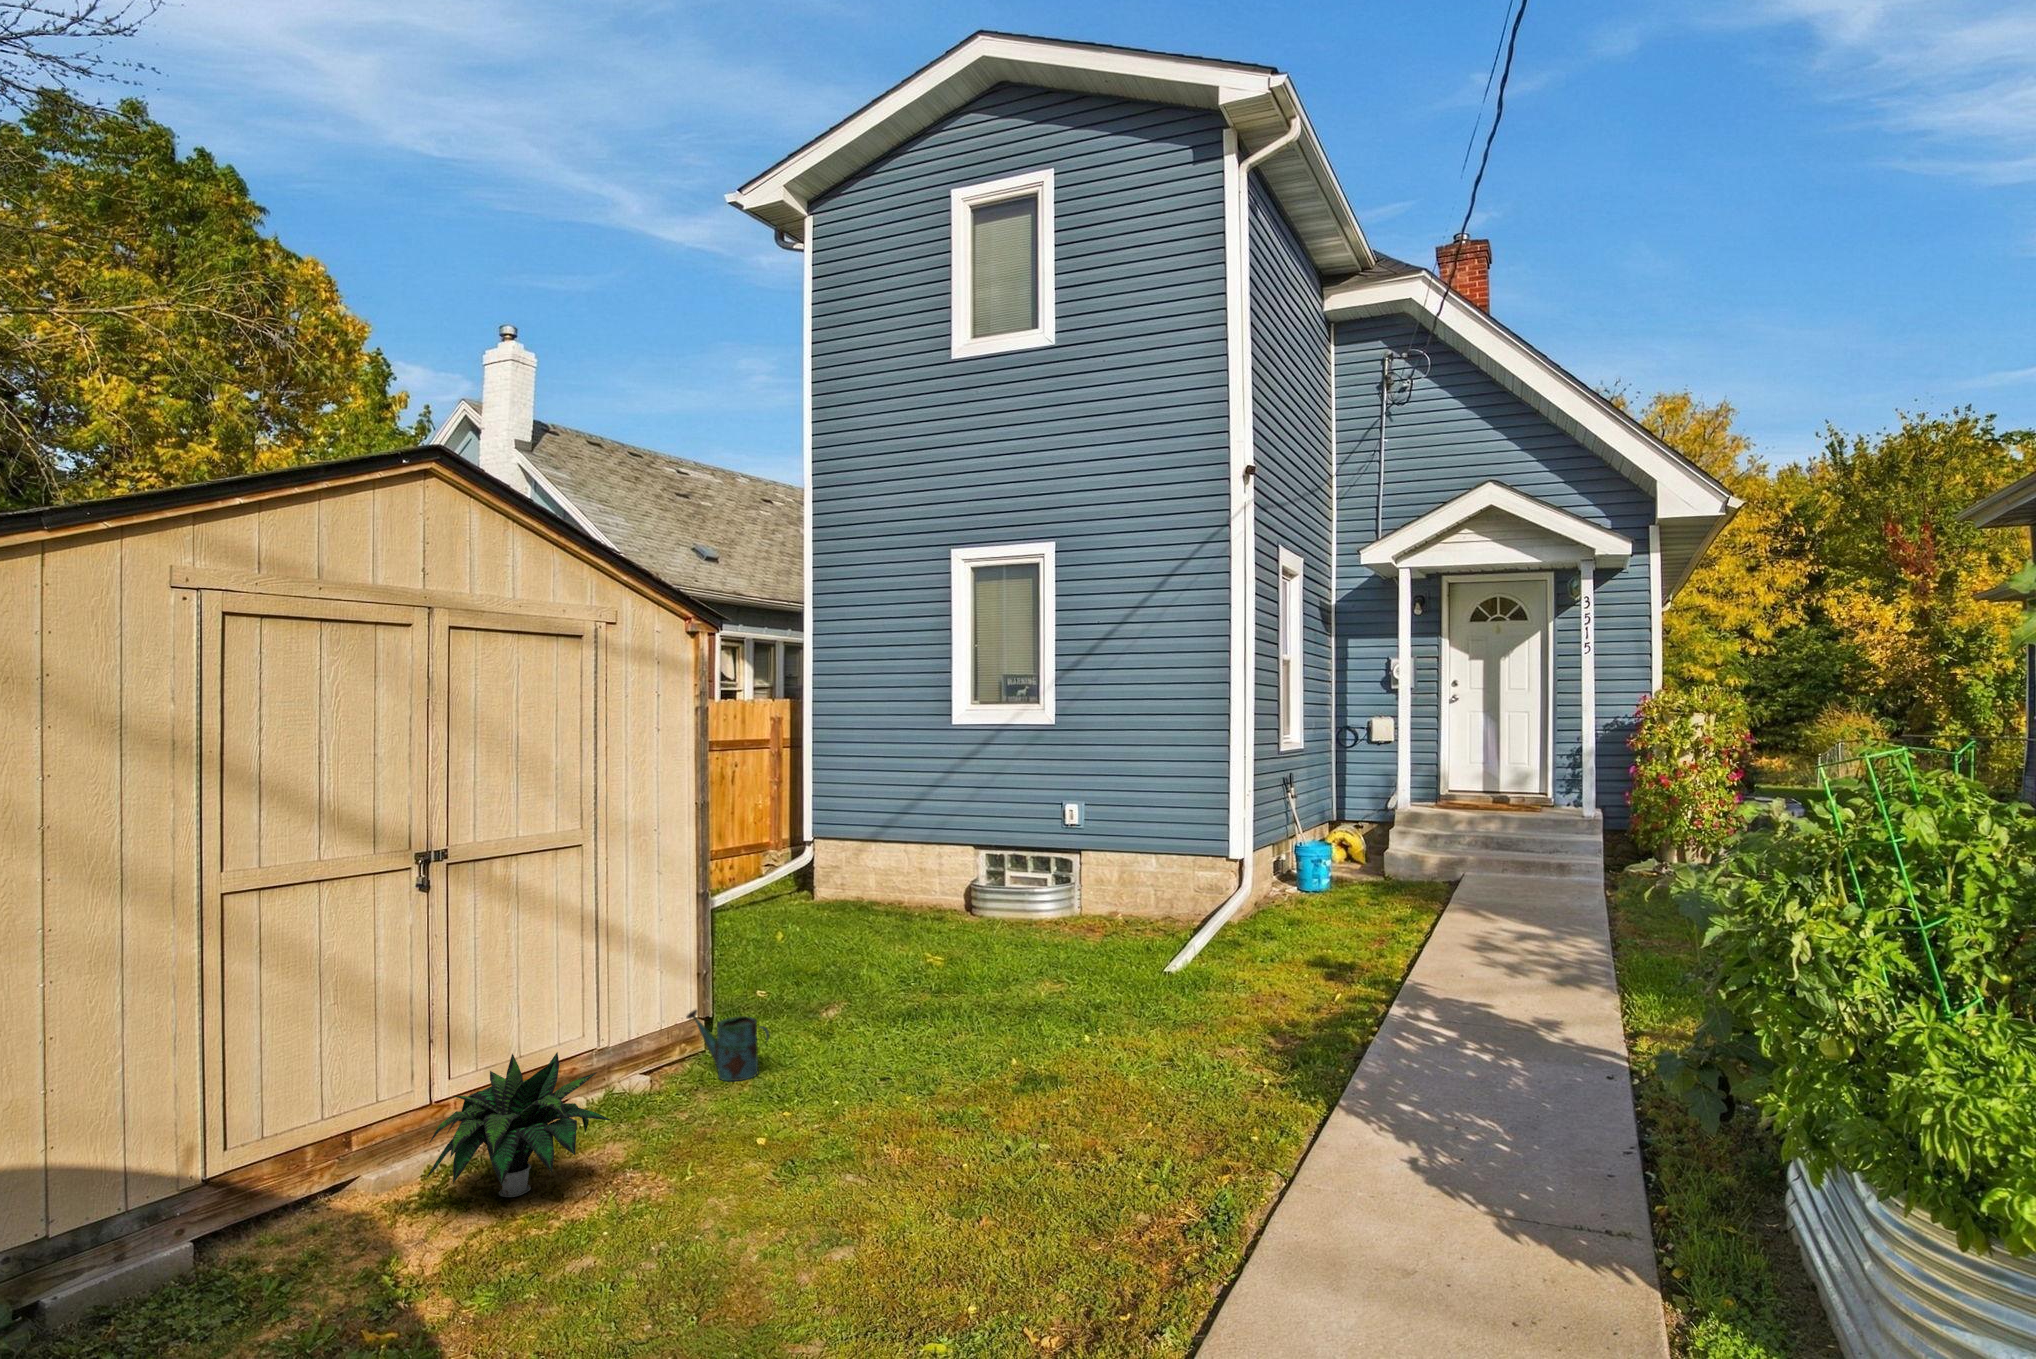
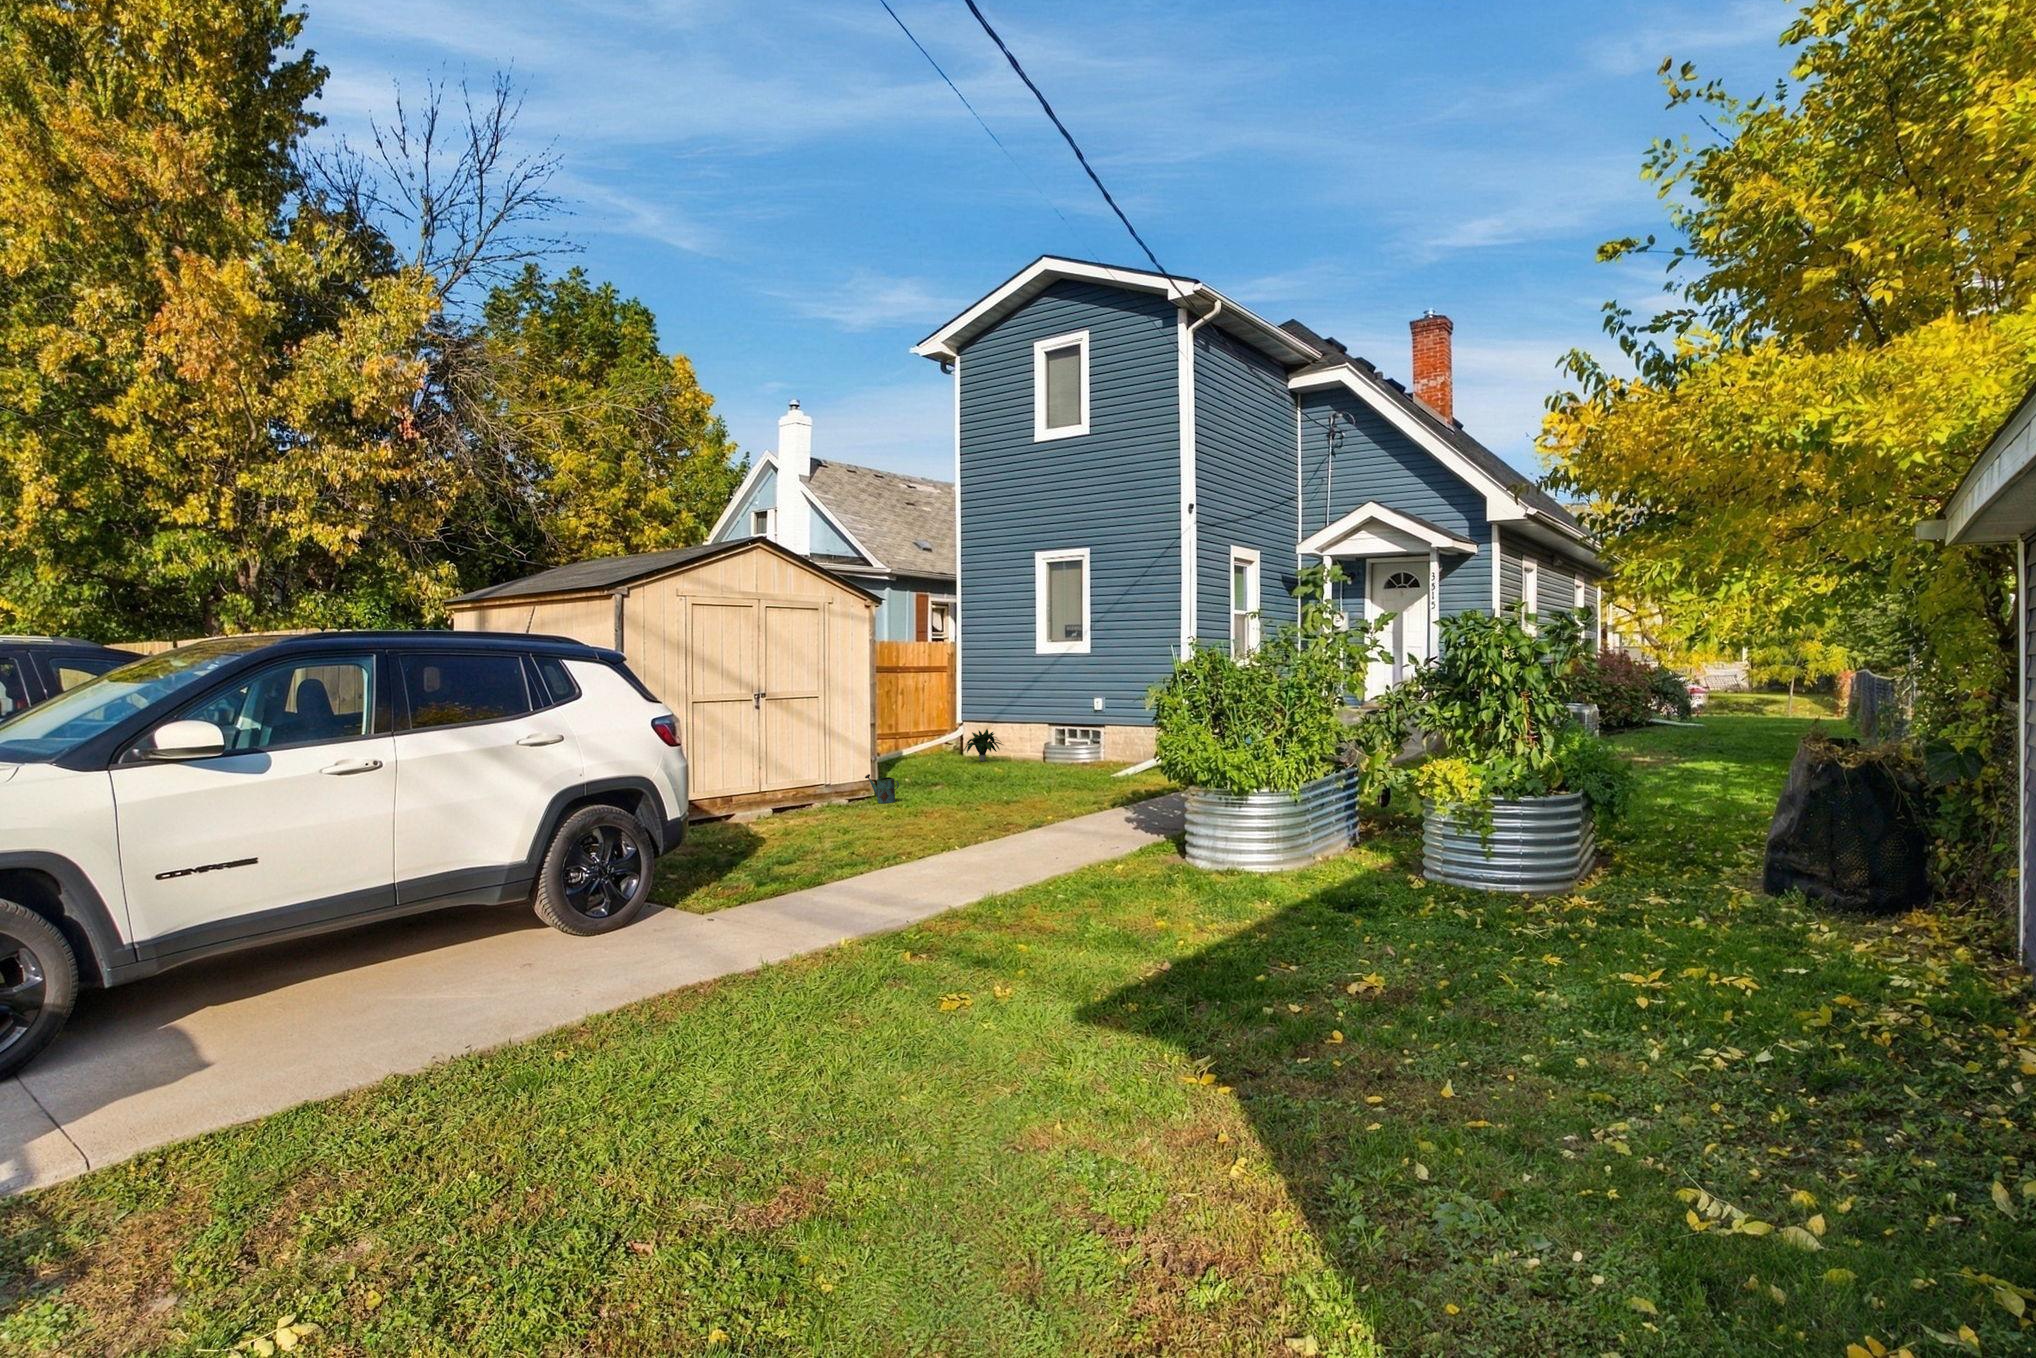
potted plant: present [426,1052,610,1197] -> present [964,729,1003,761]

